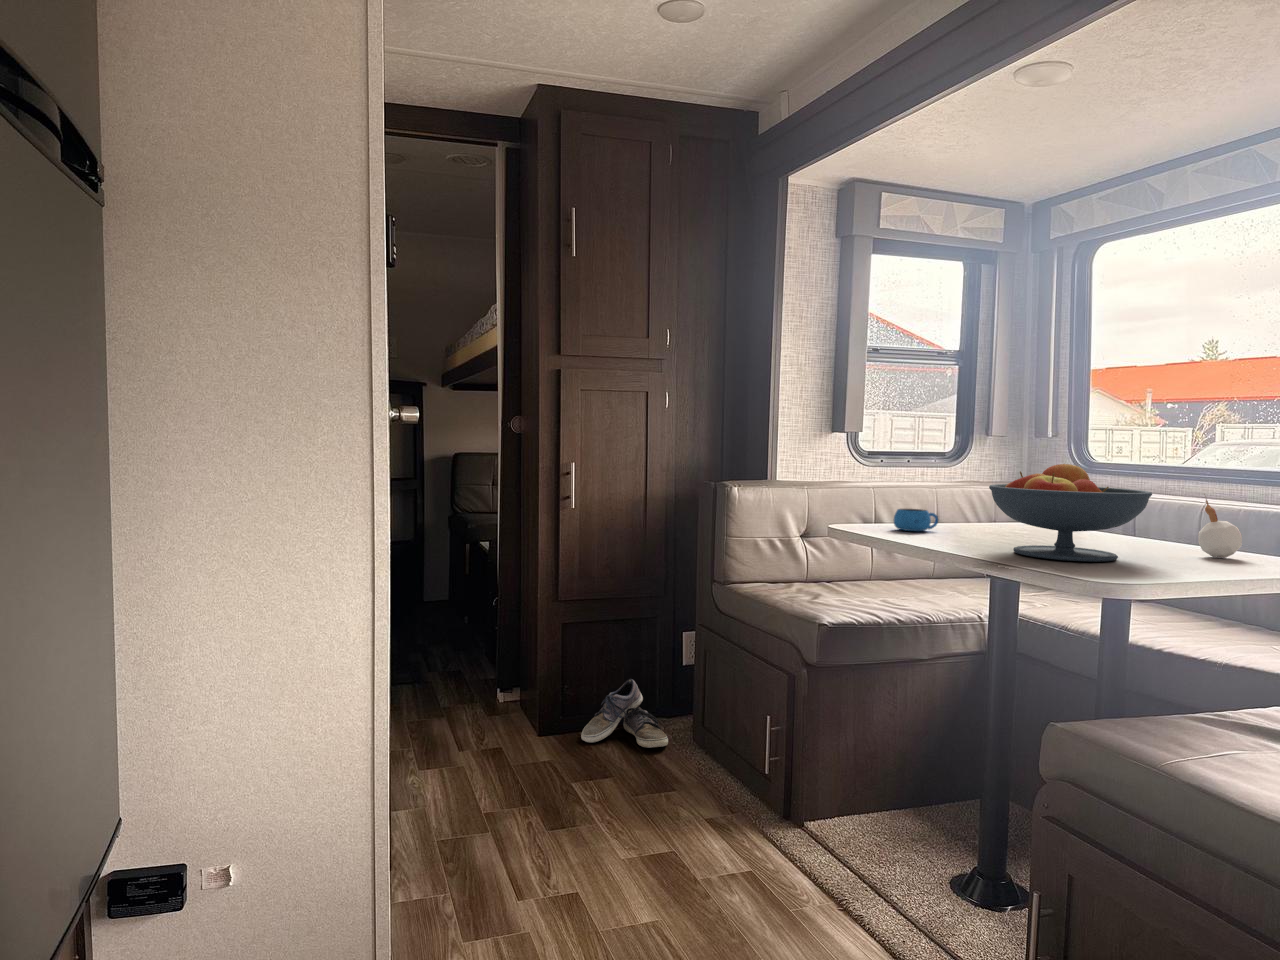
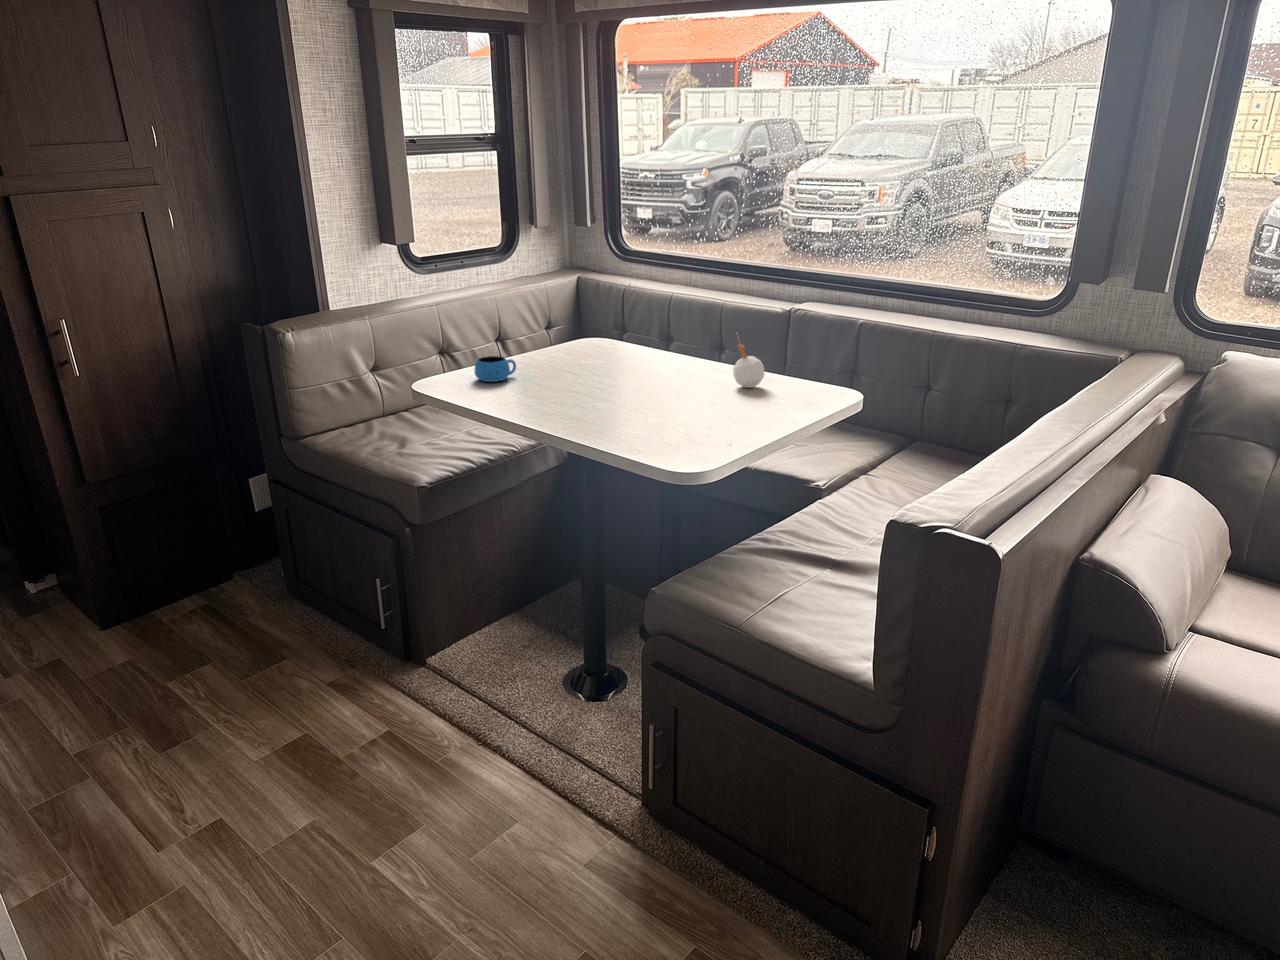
fruit bowl: present [989,464,1152,562] -> none [569,319,704,422]
shoe: present [581,679,668,748] -> none [161,548,265,629]

